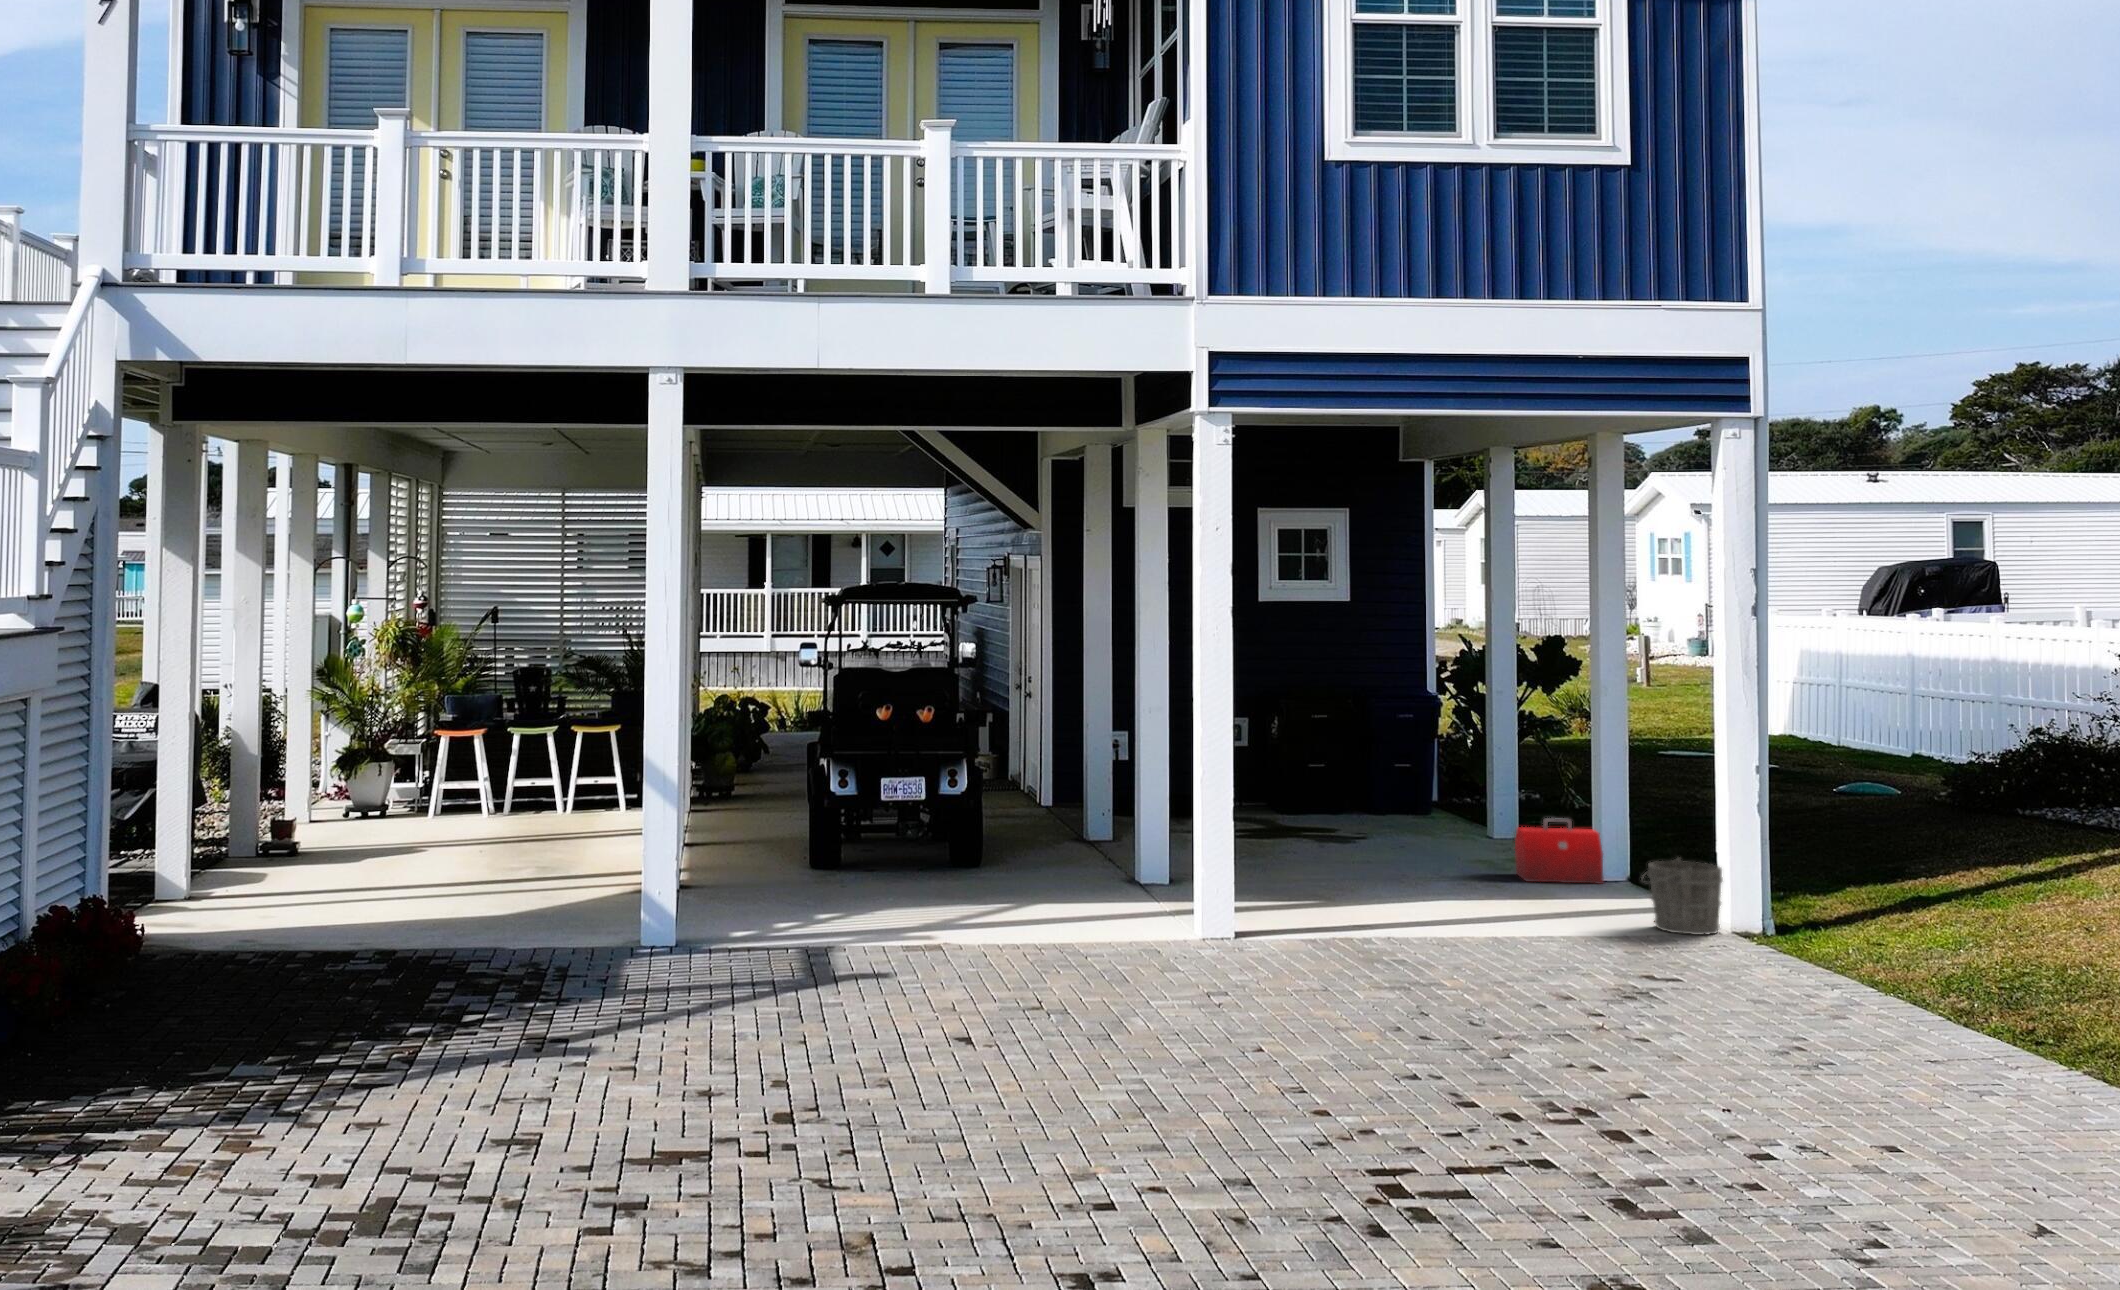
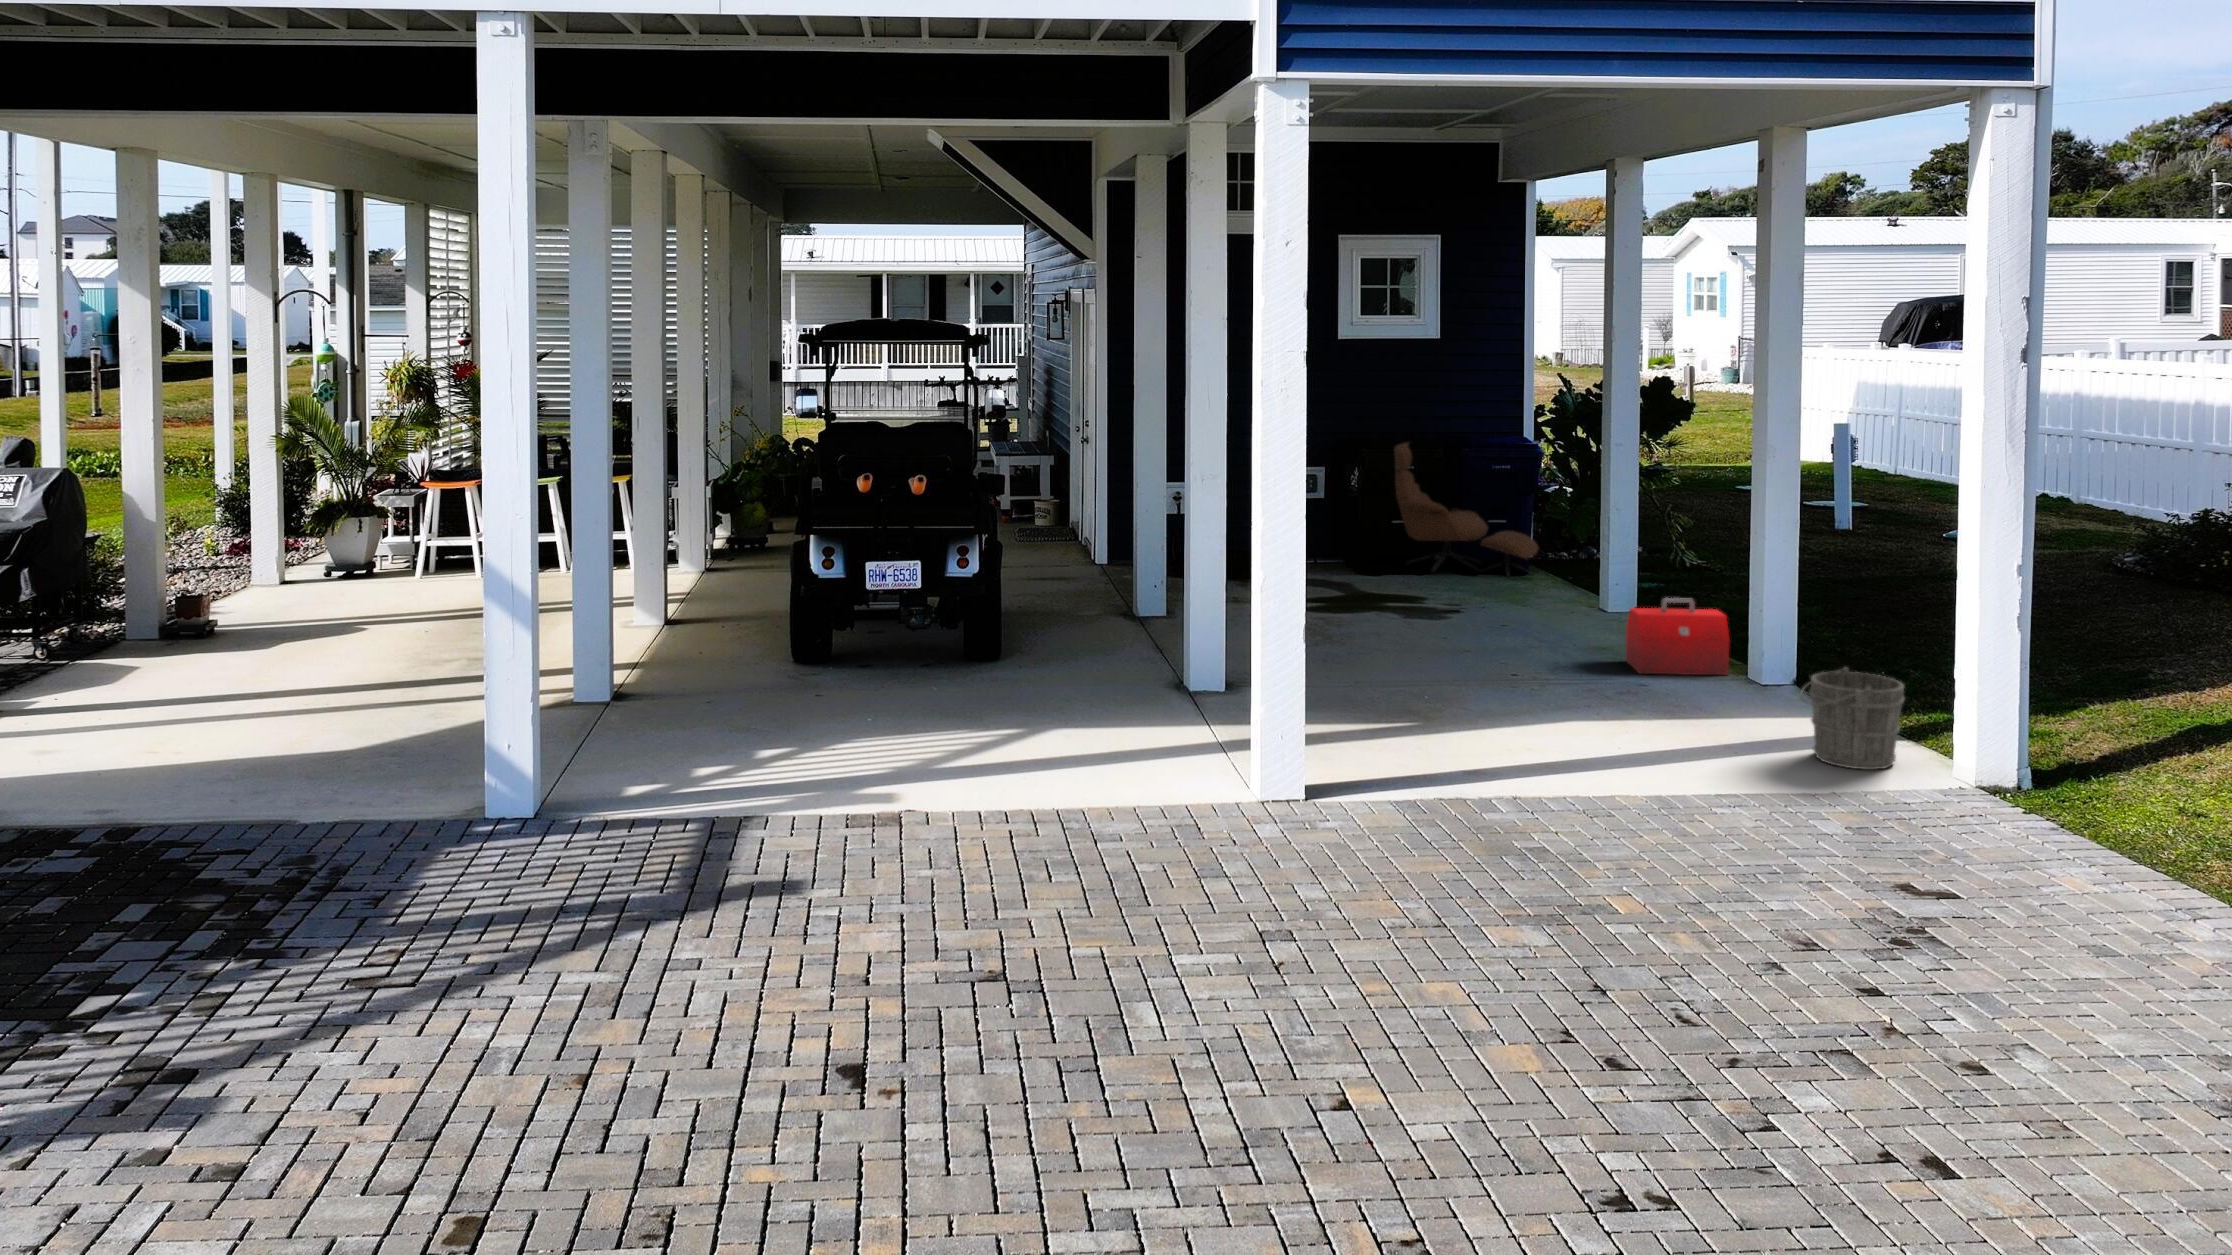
lounge chair: none [1309,697,1449,820] -> present [1394,443,1538,576]

